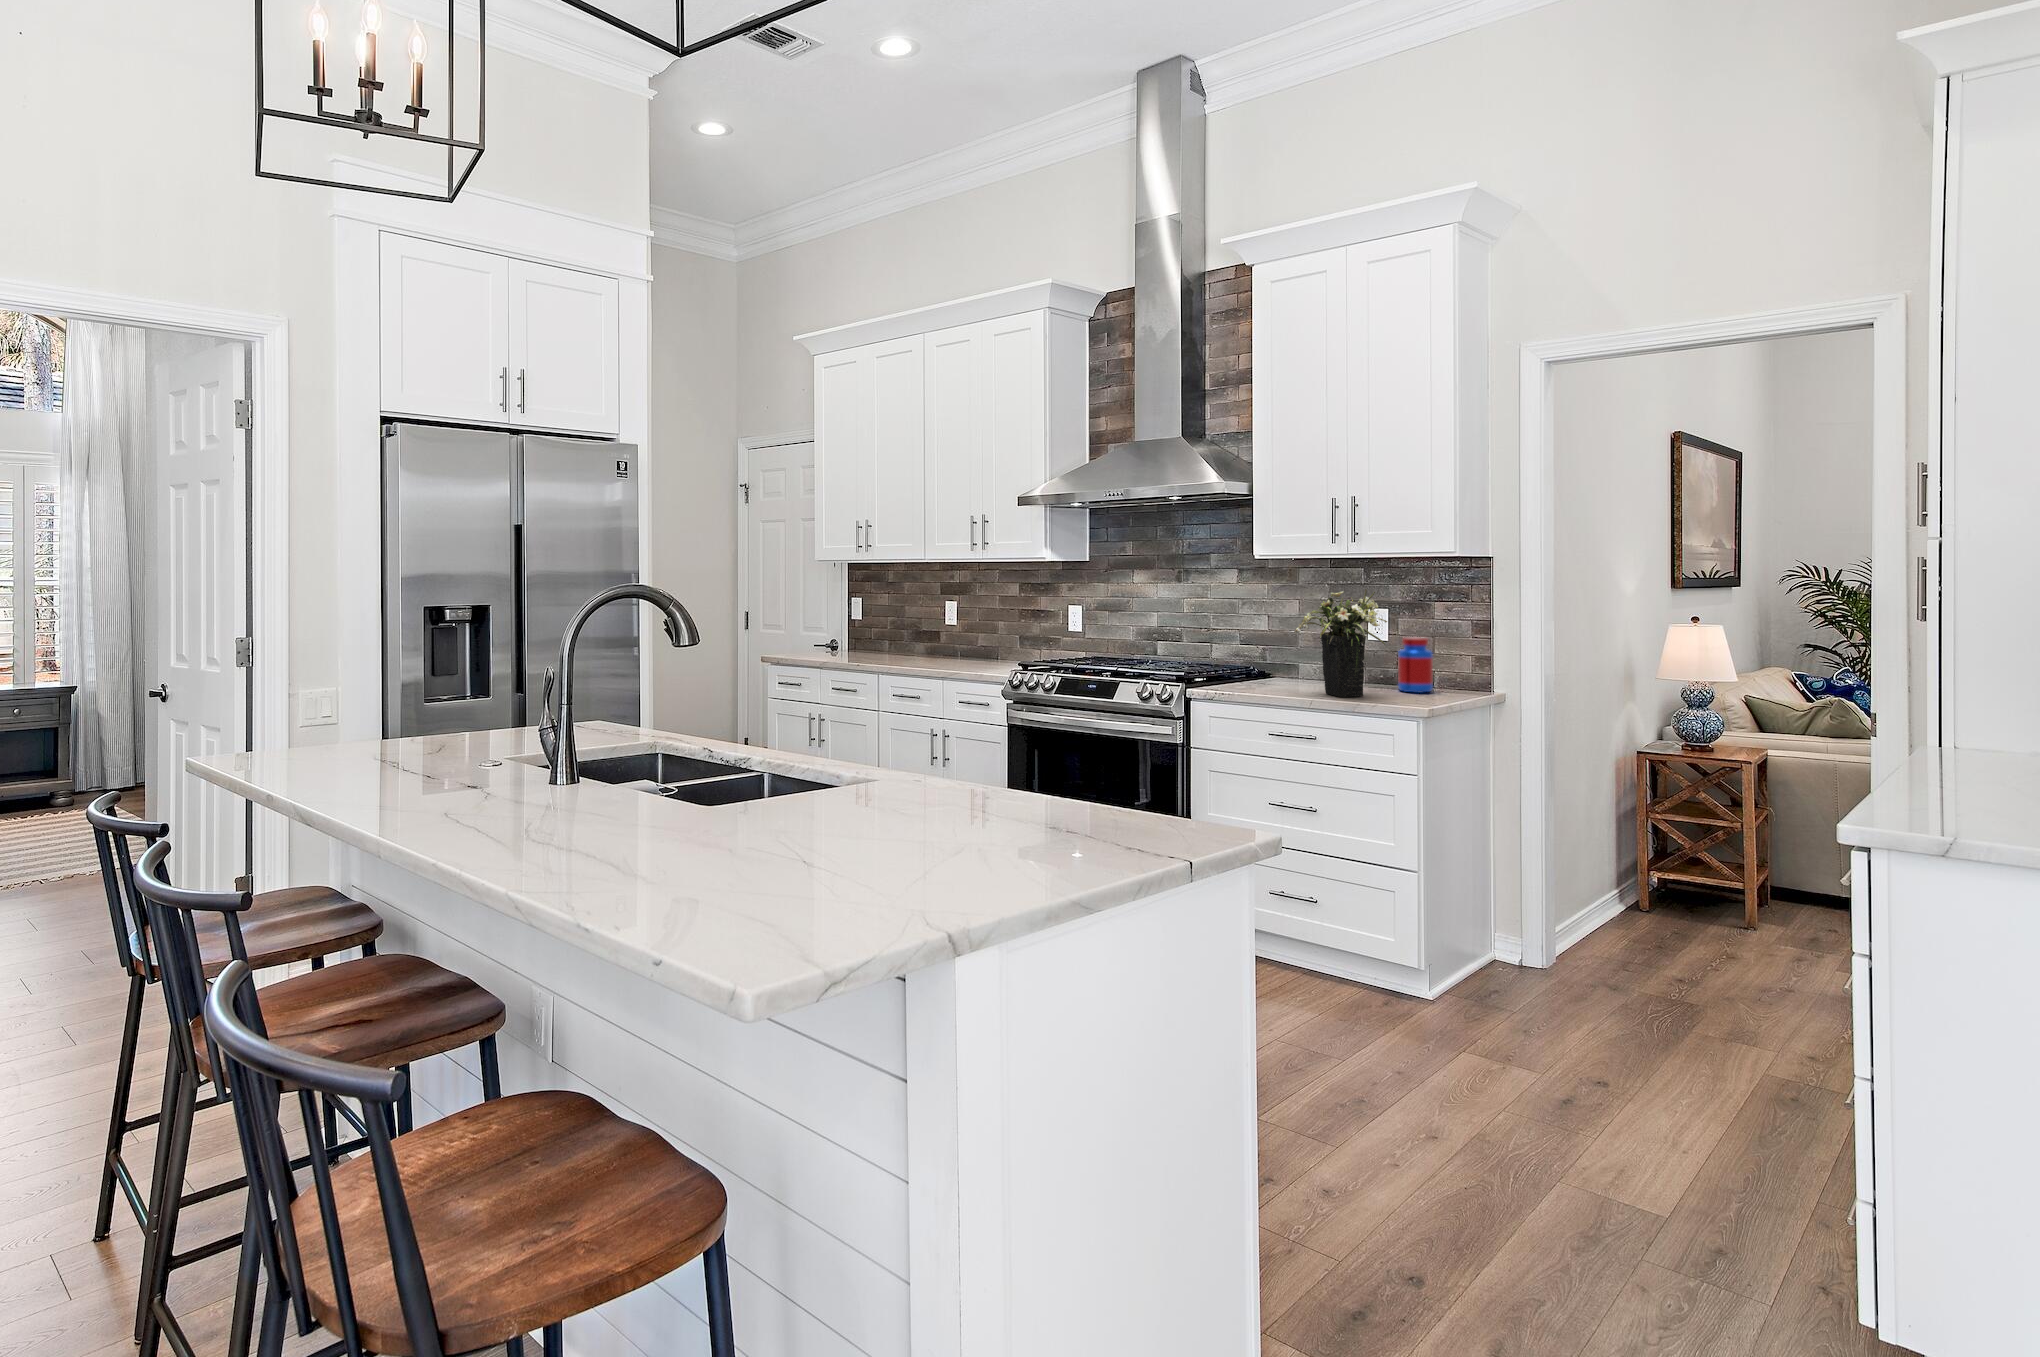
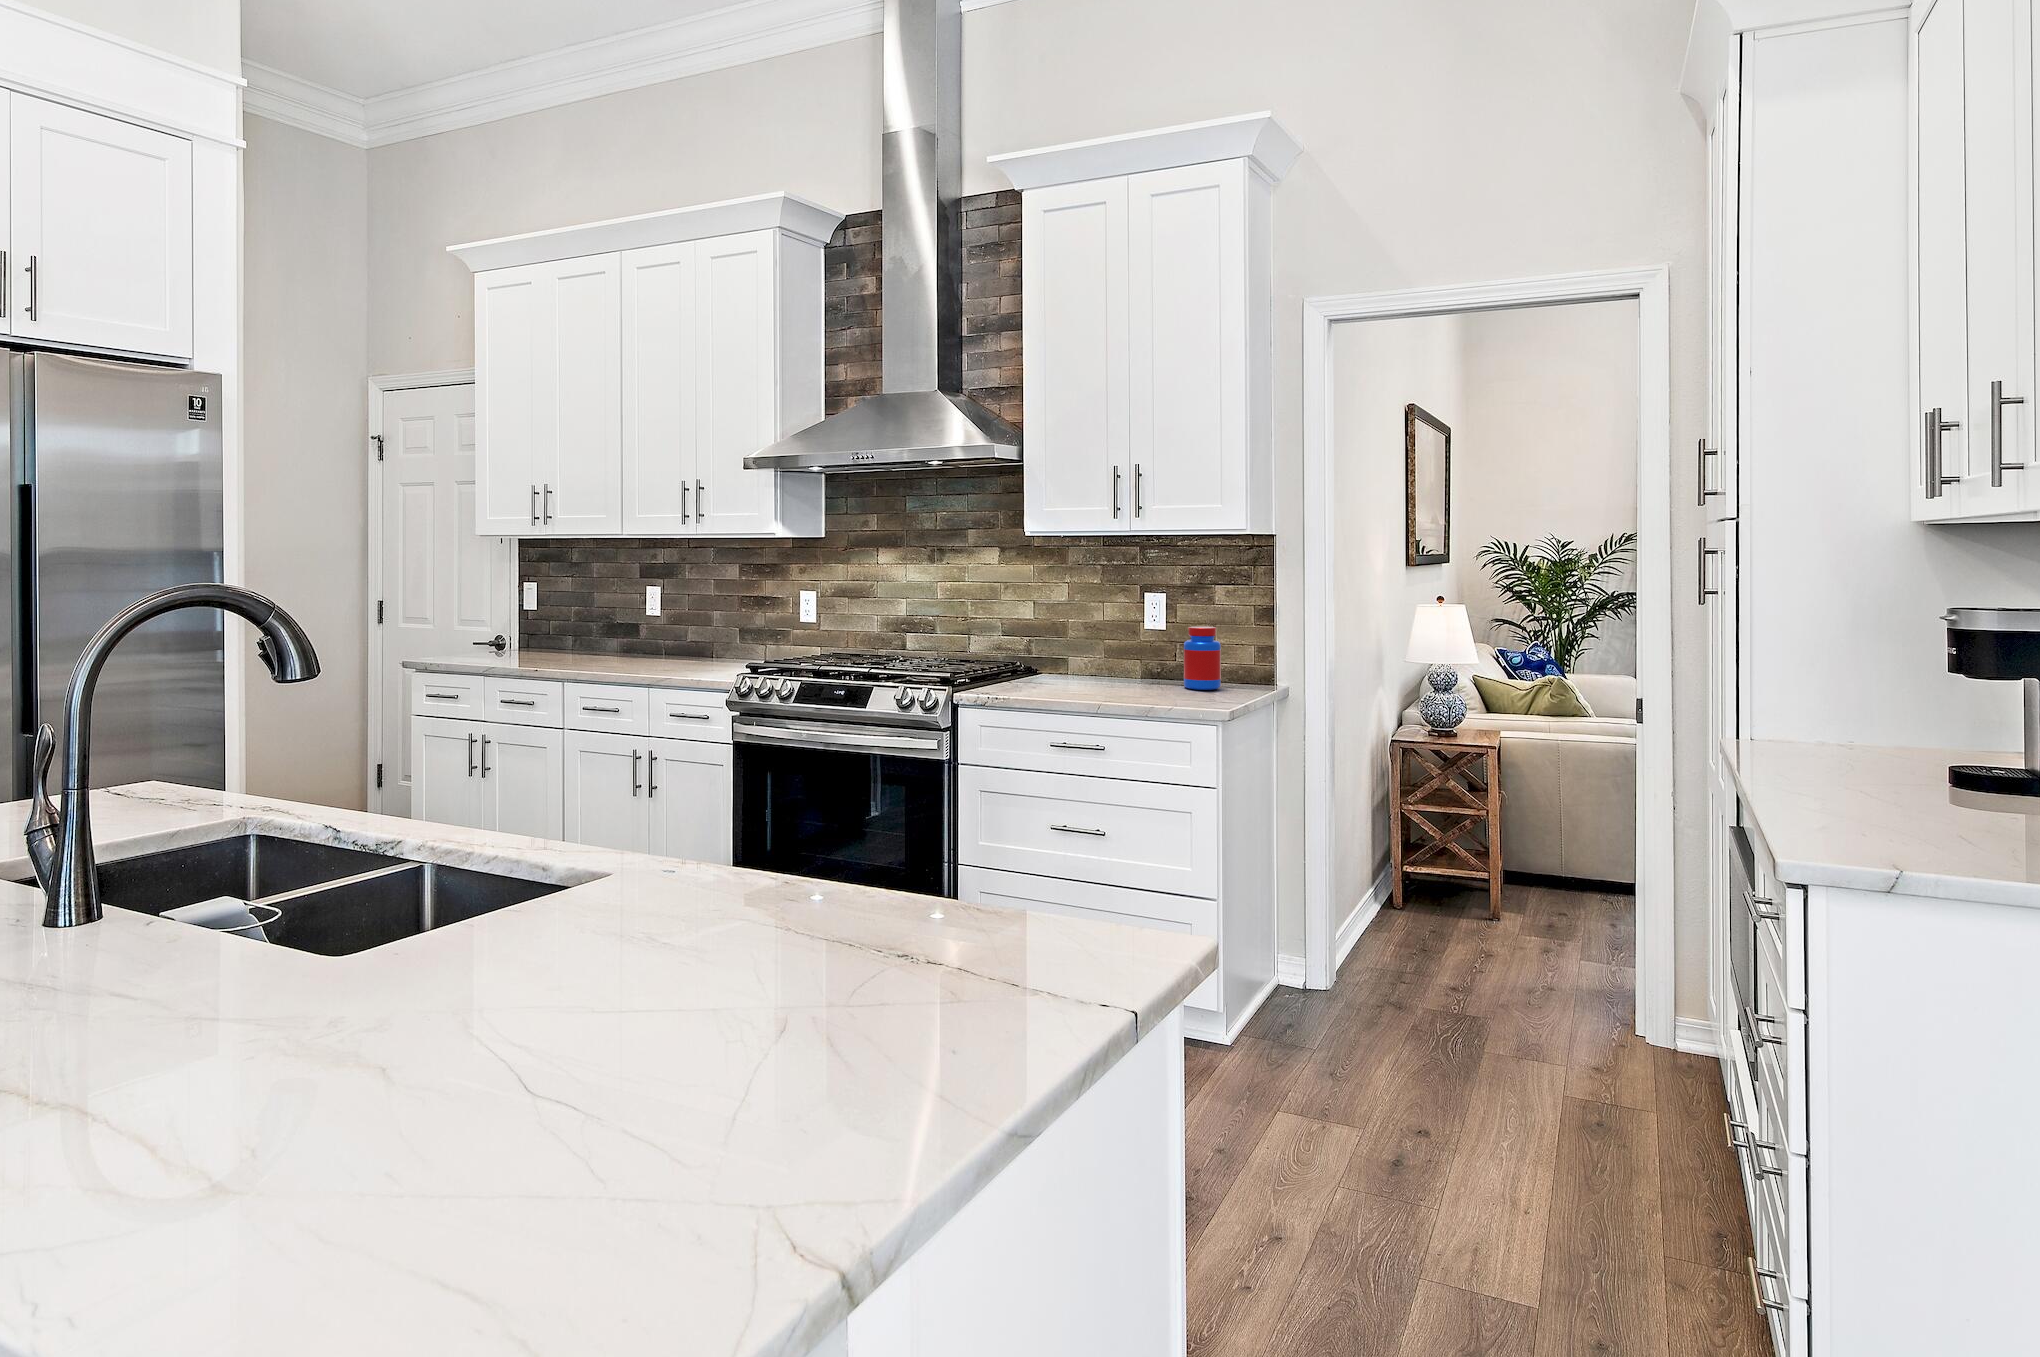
flower arrangement: present [1294,589,1387,697] -> none [1079,572,1184,699]

